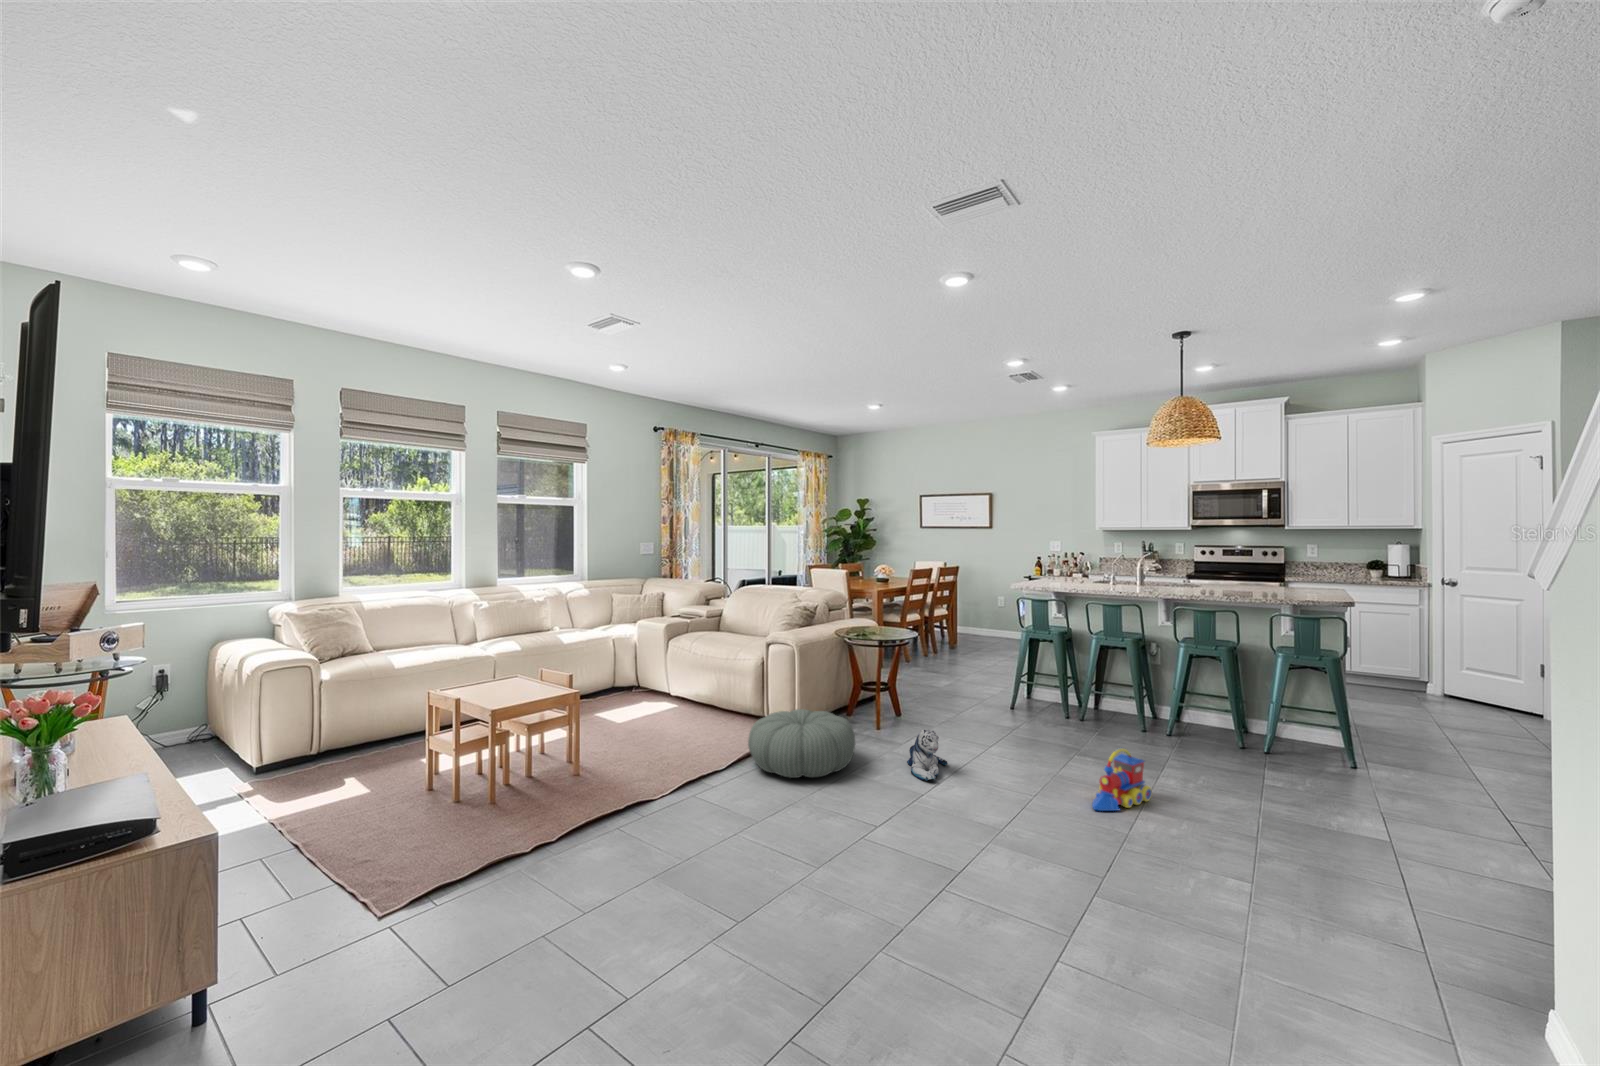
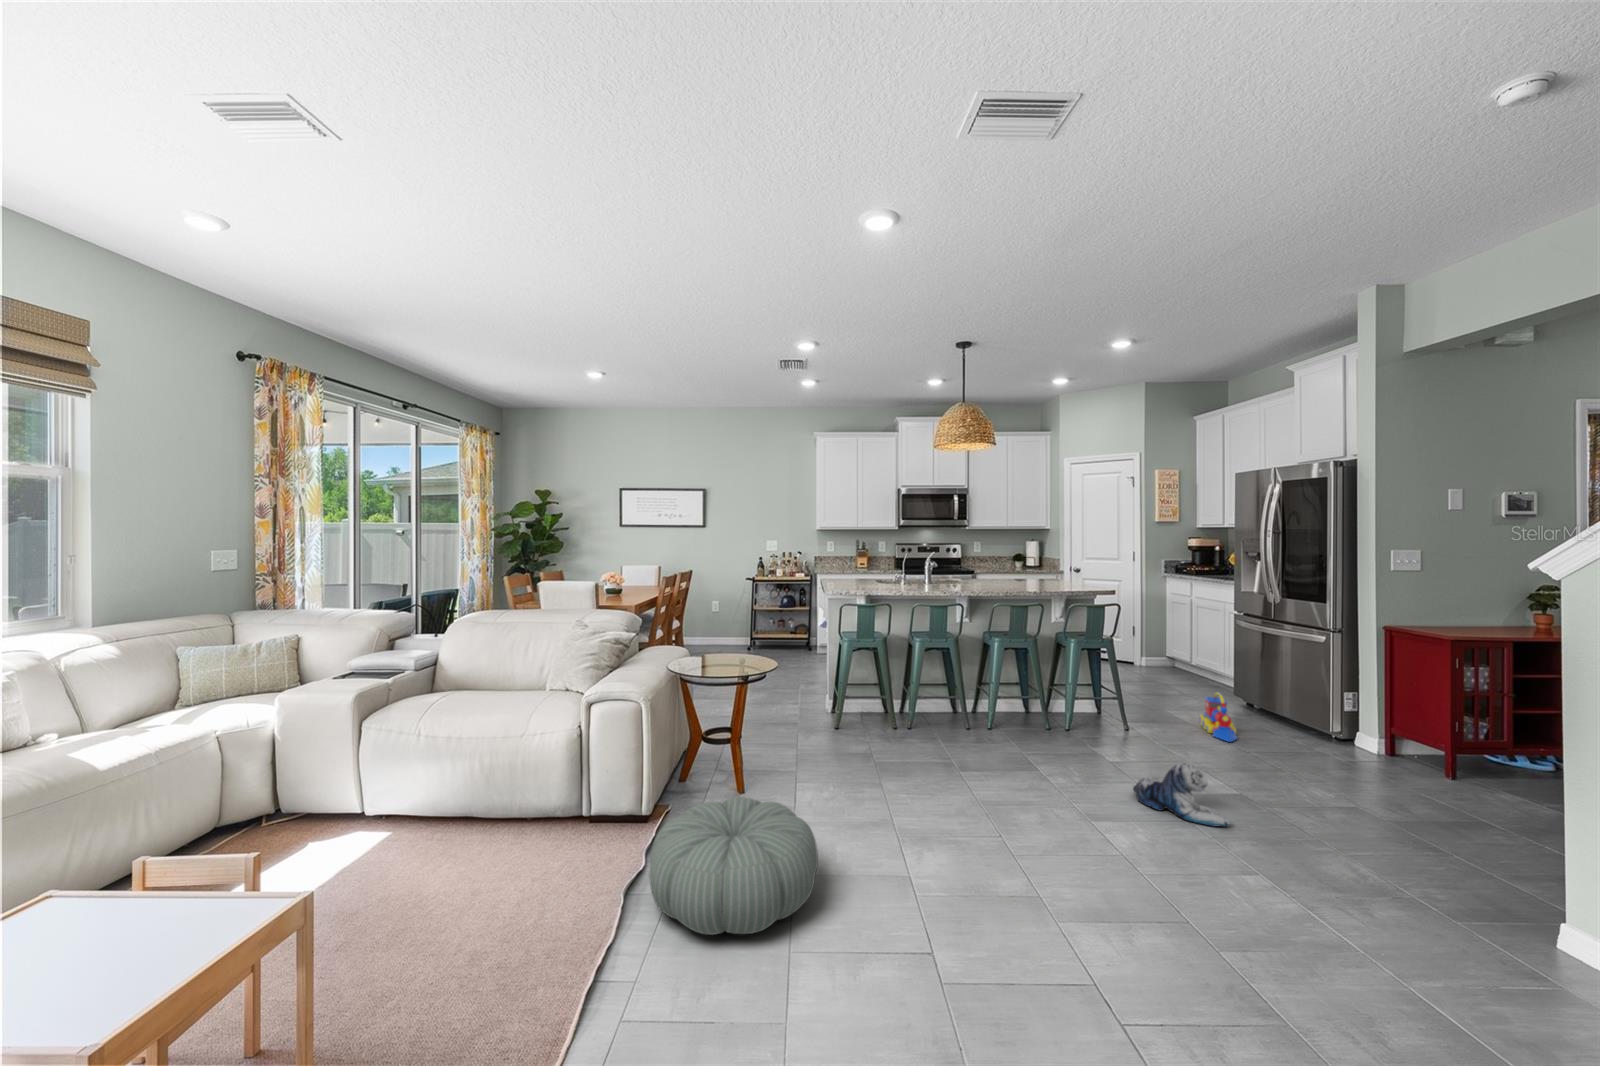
plush toy: present [907,730,947,781] -> present [1133,763,1230,827]
toy train: present [1092,748,1152,811] -> present [1199,692,1237,742]

